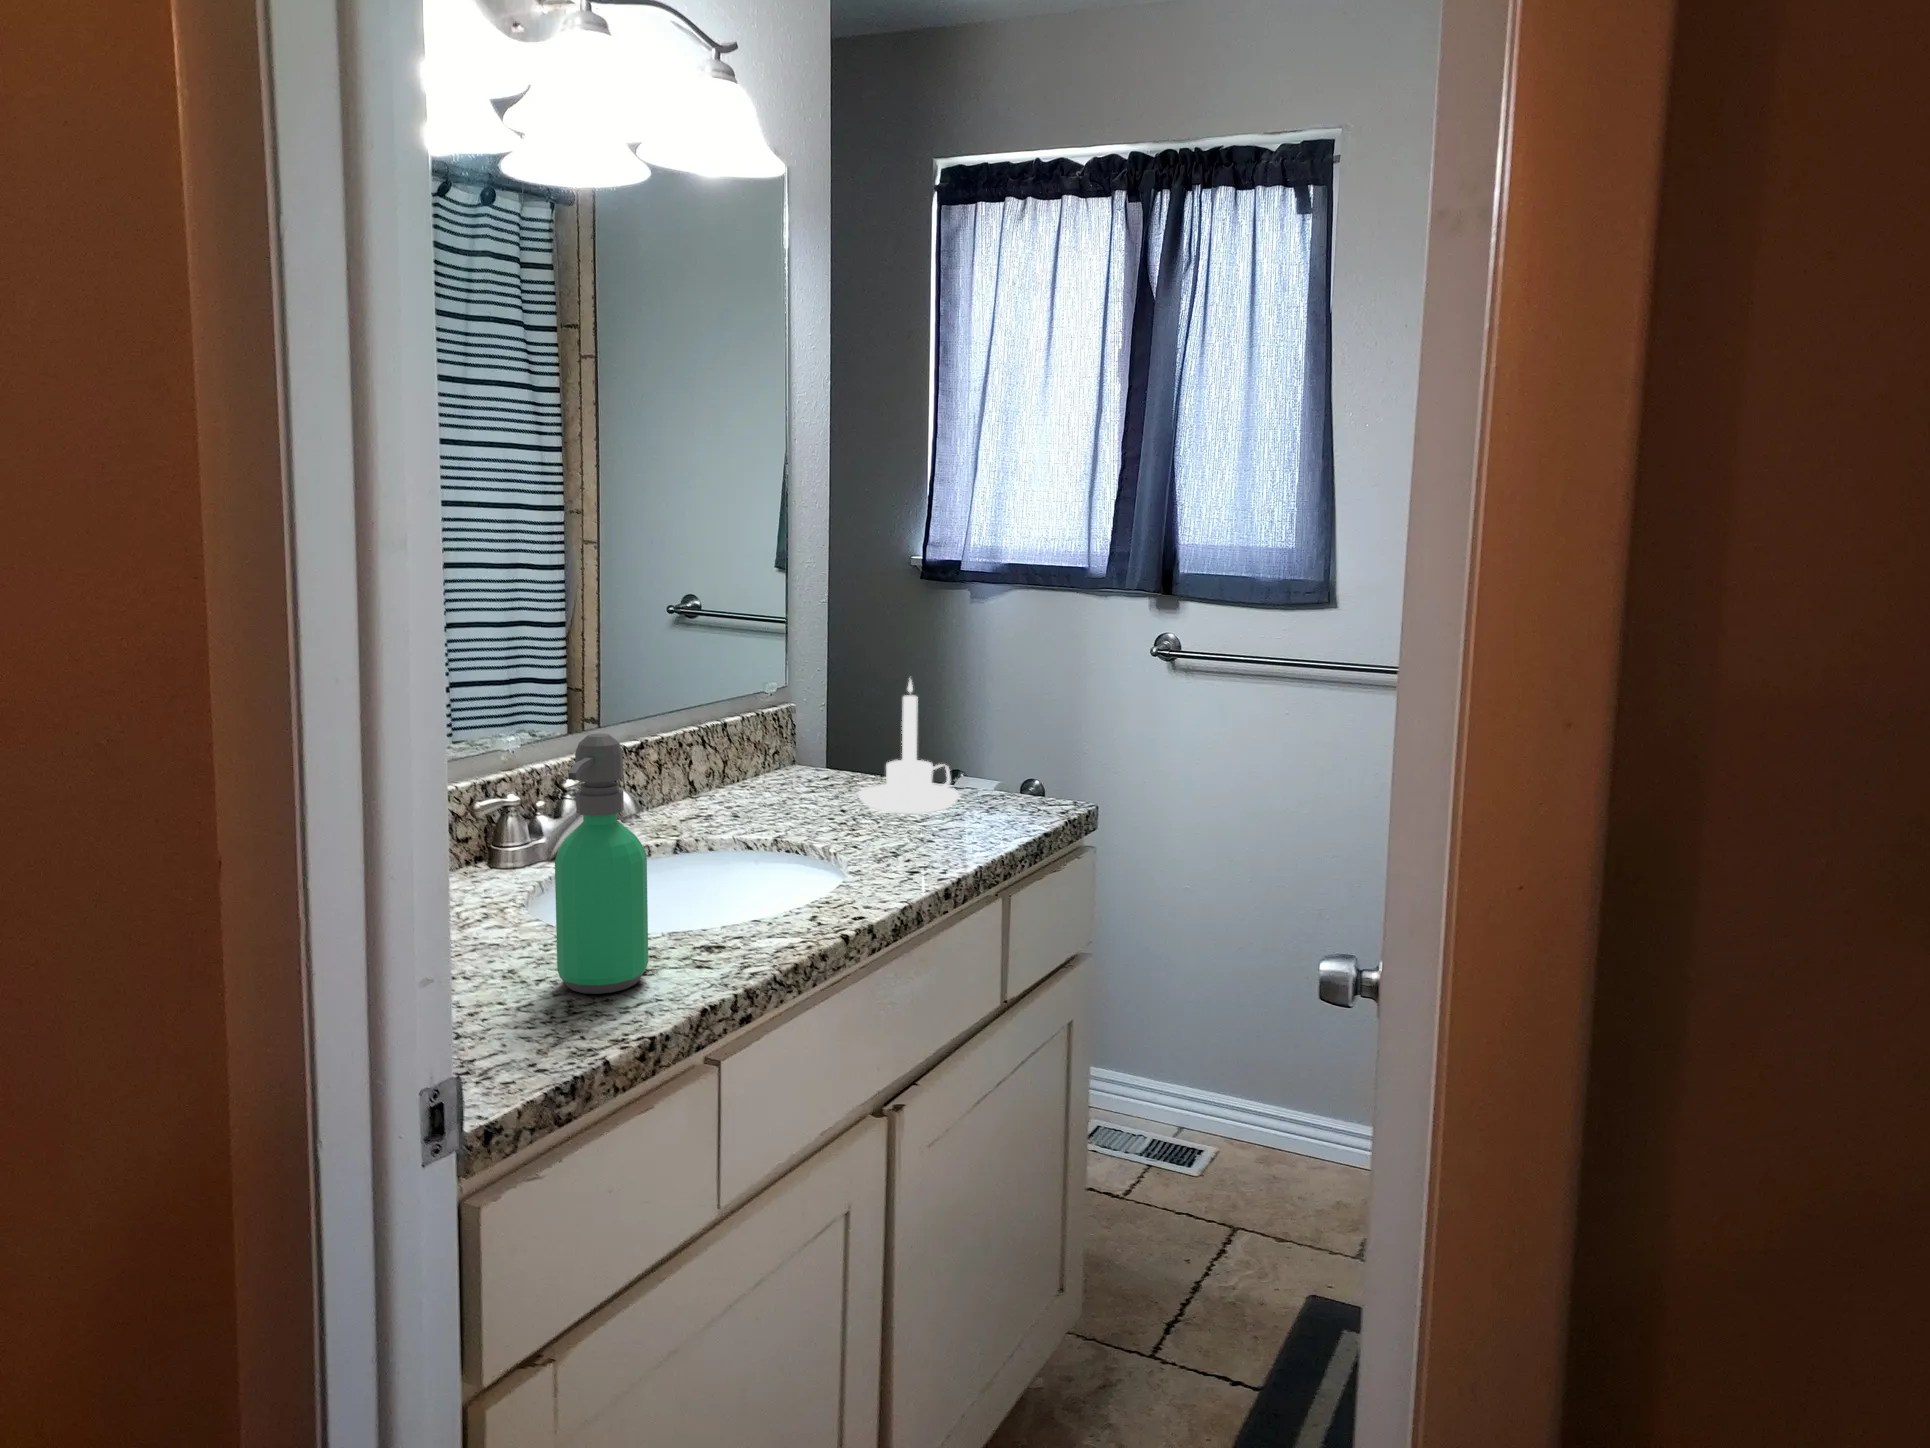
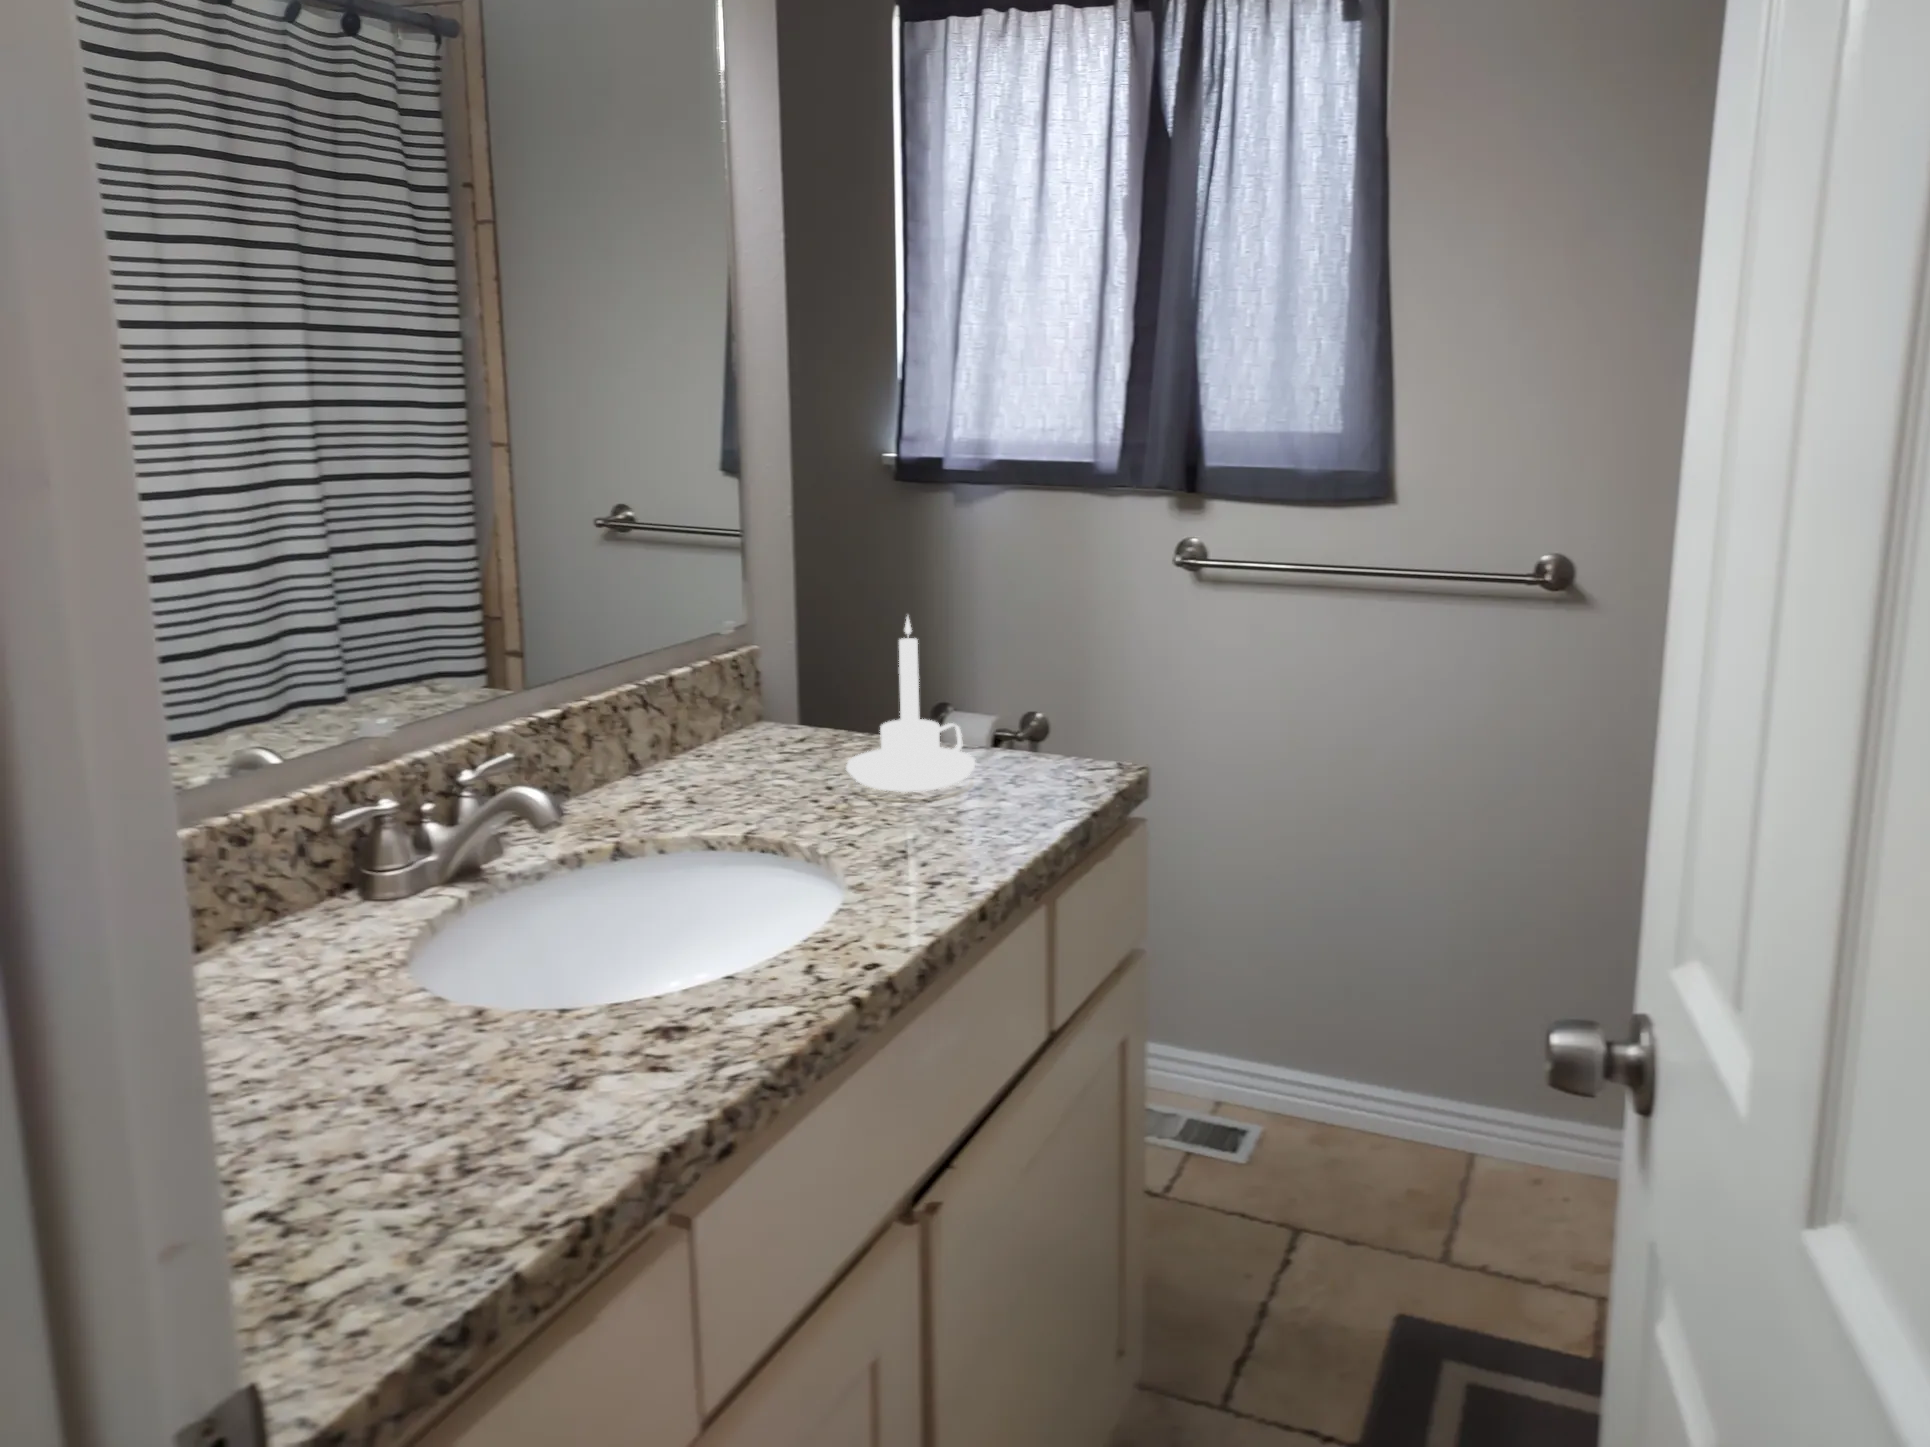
soap dispenser: present [555,733,648,994] -> none [428,747,579,1130]

